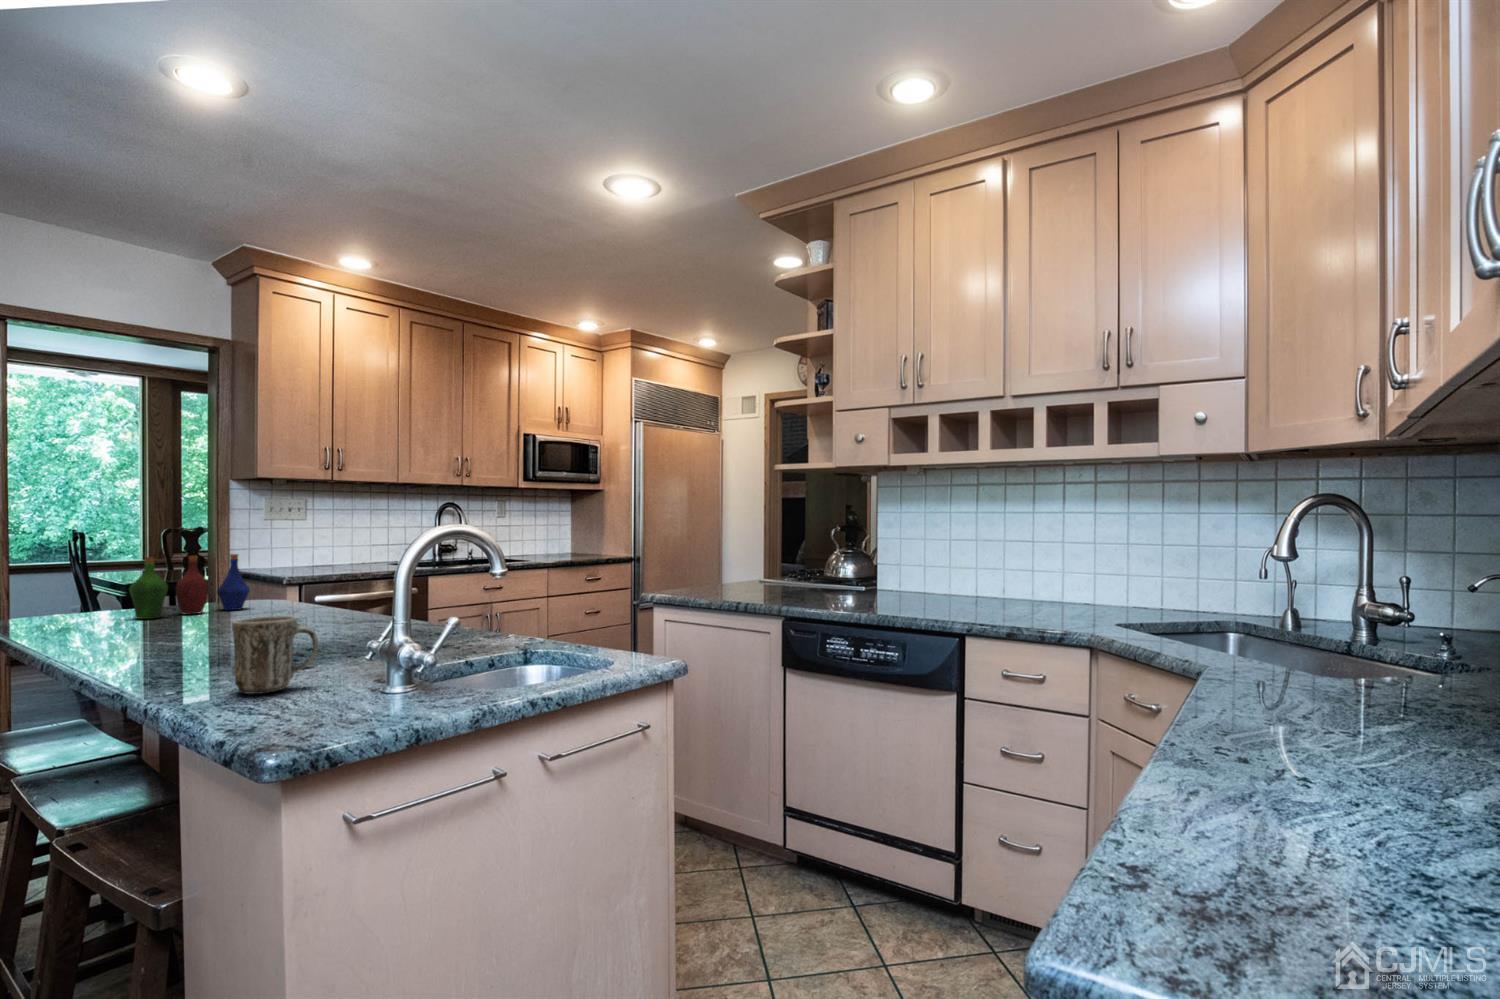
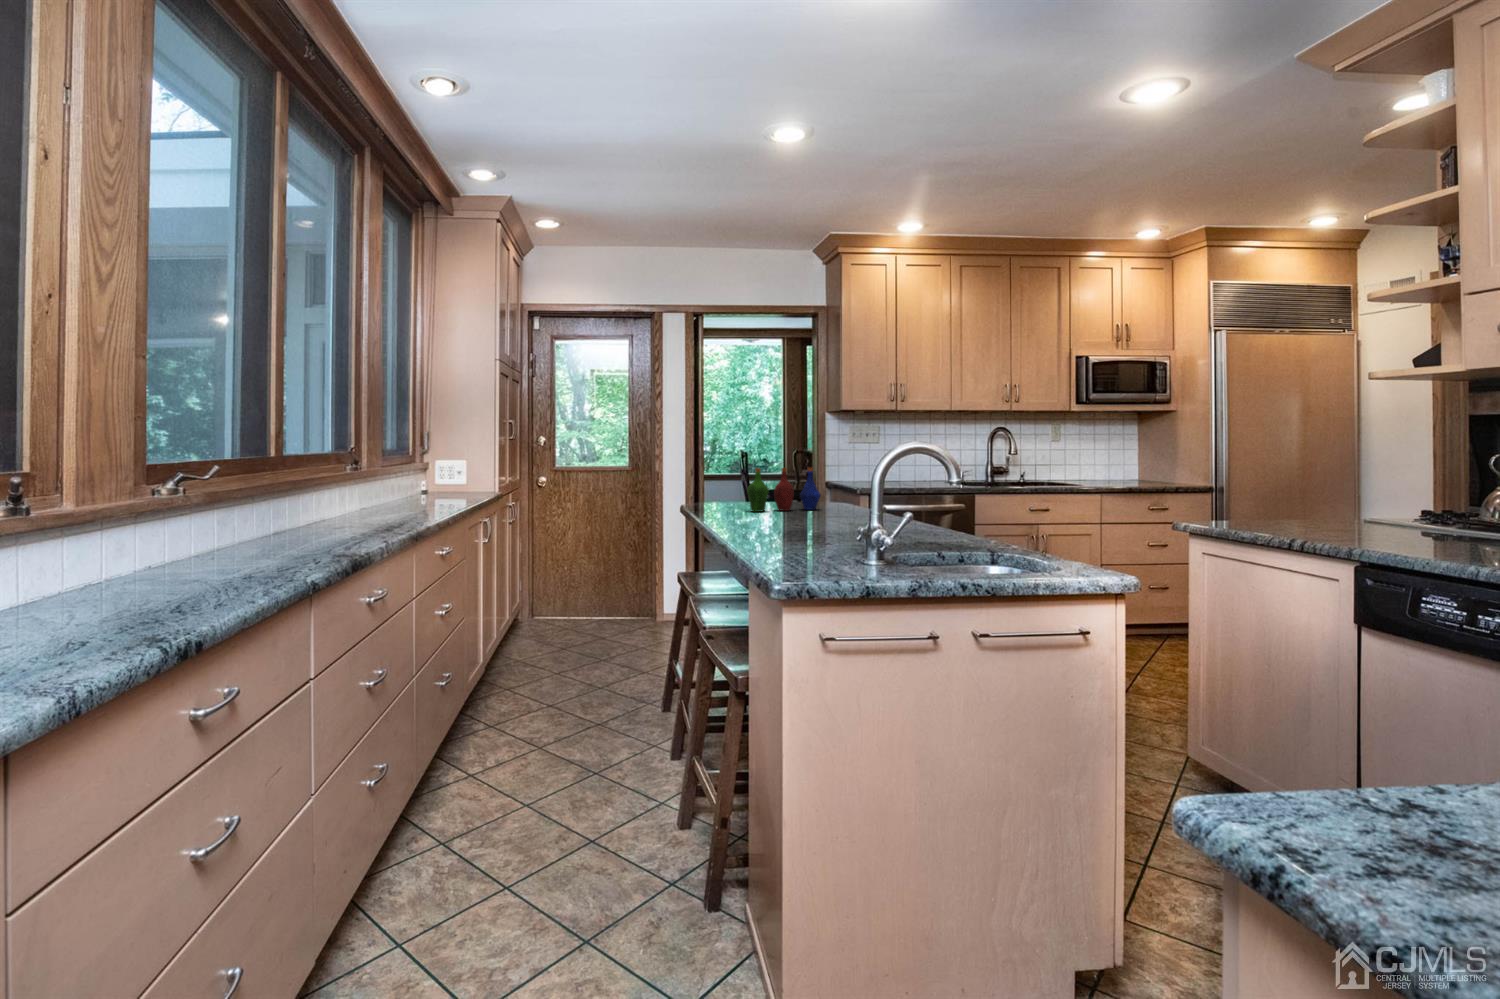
mug: present [232,616,318,694] -> none [773,505,826,557]

